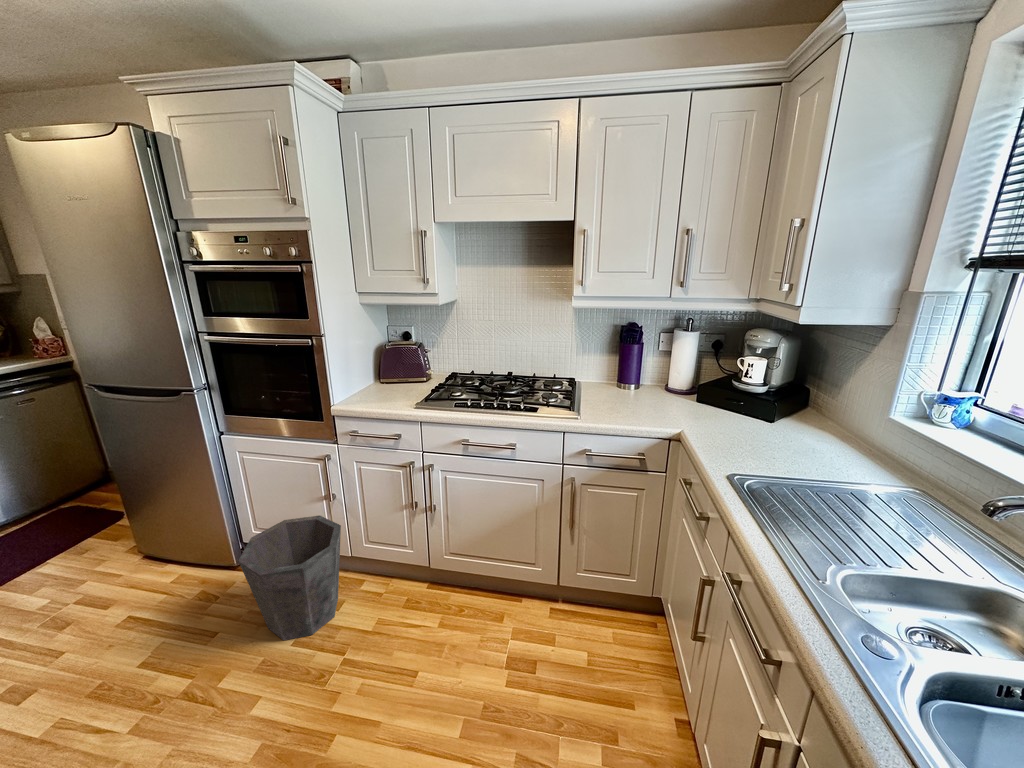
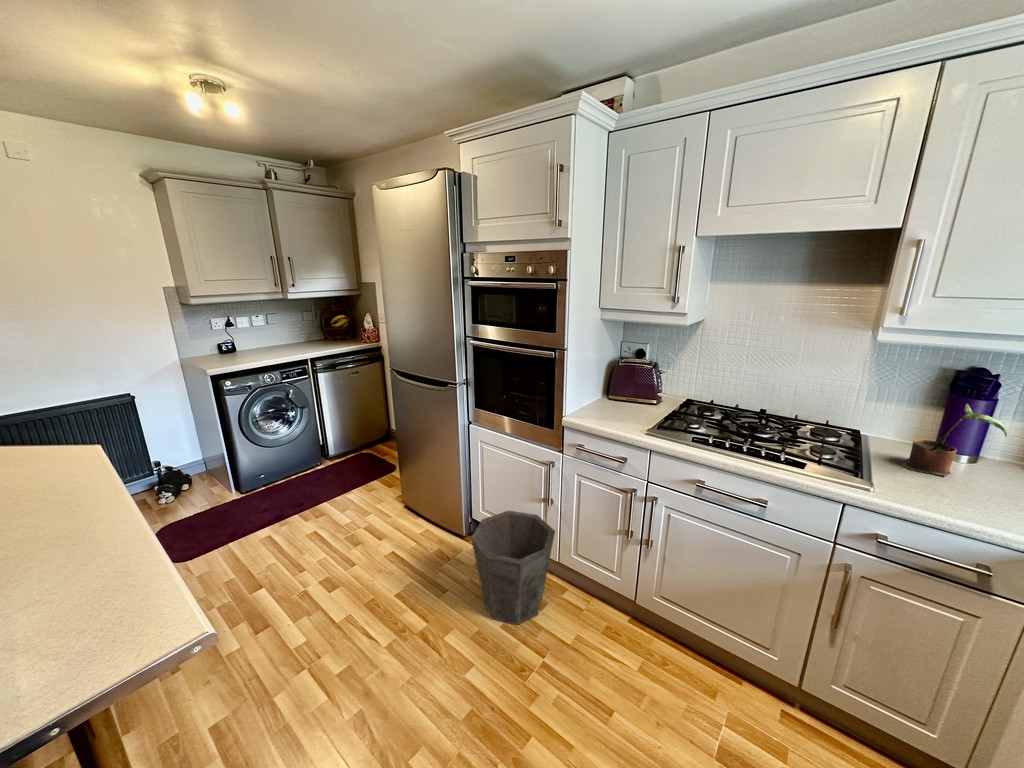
potted plant: none [598,346,647,400] -> present [902,404,1007,476]

